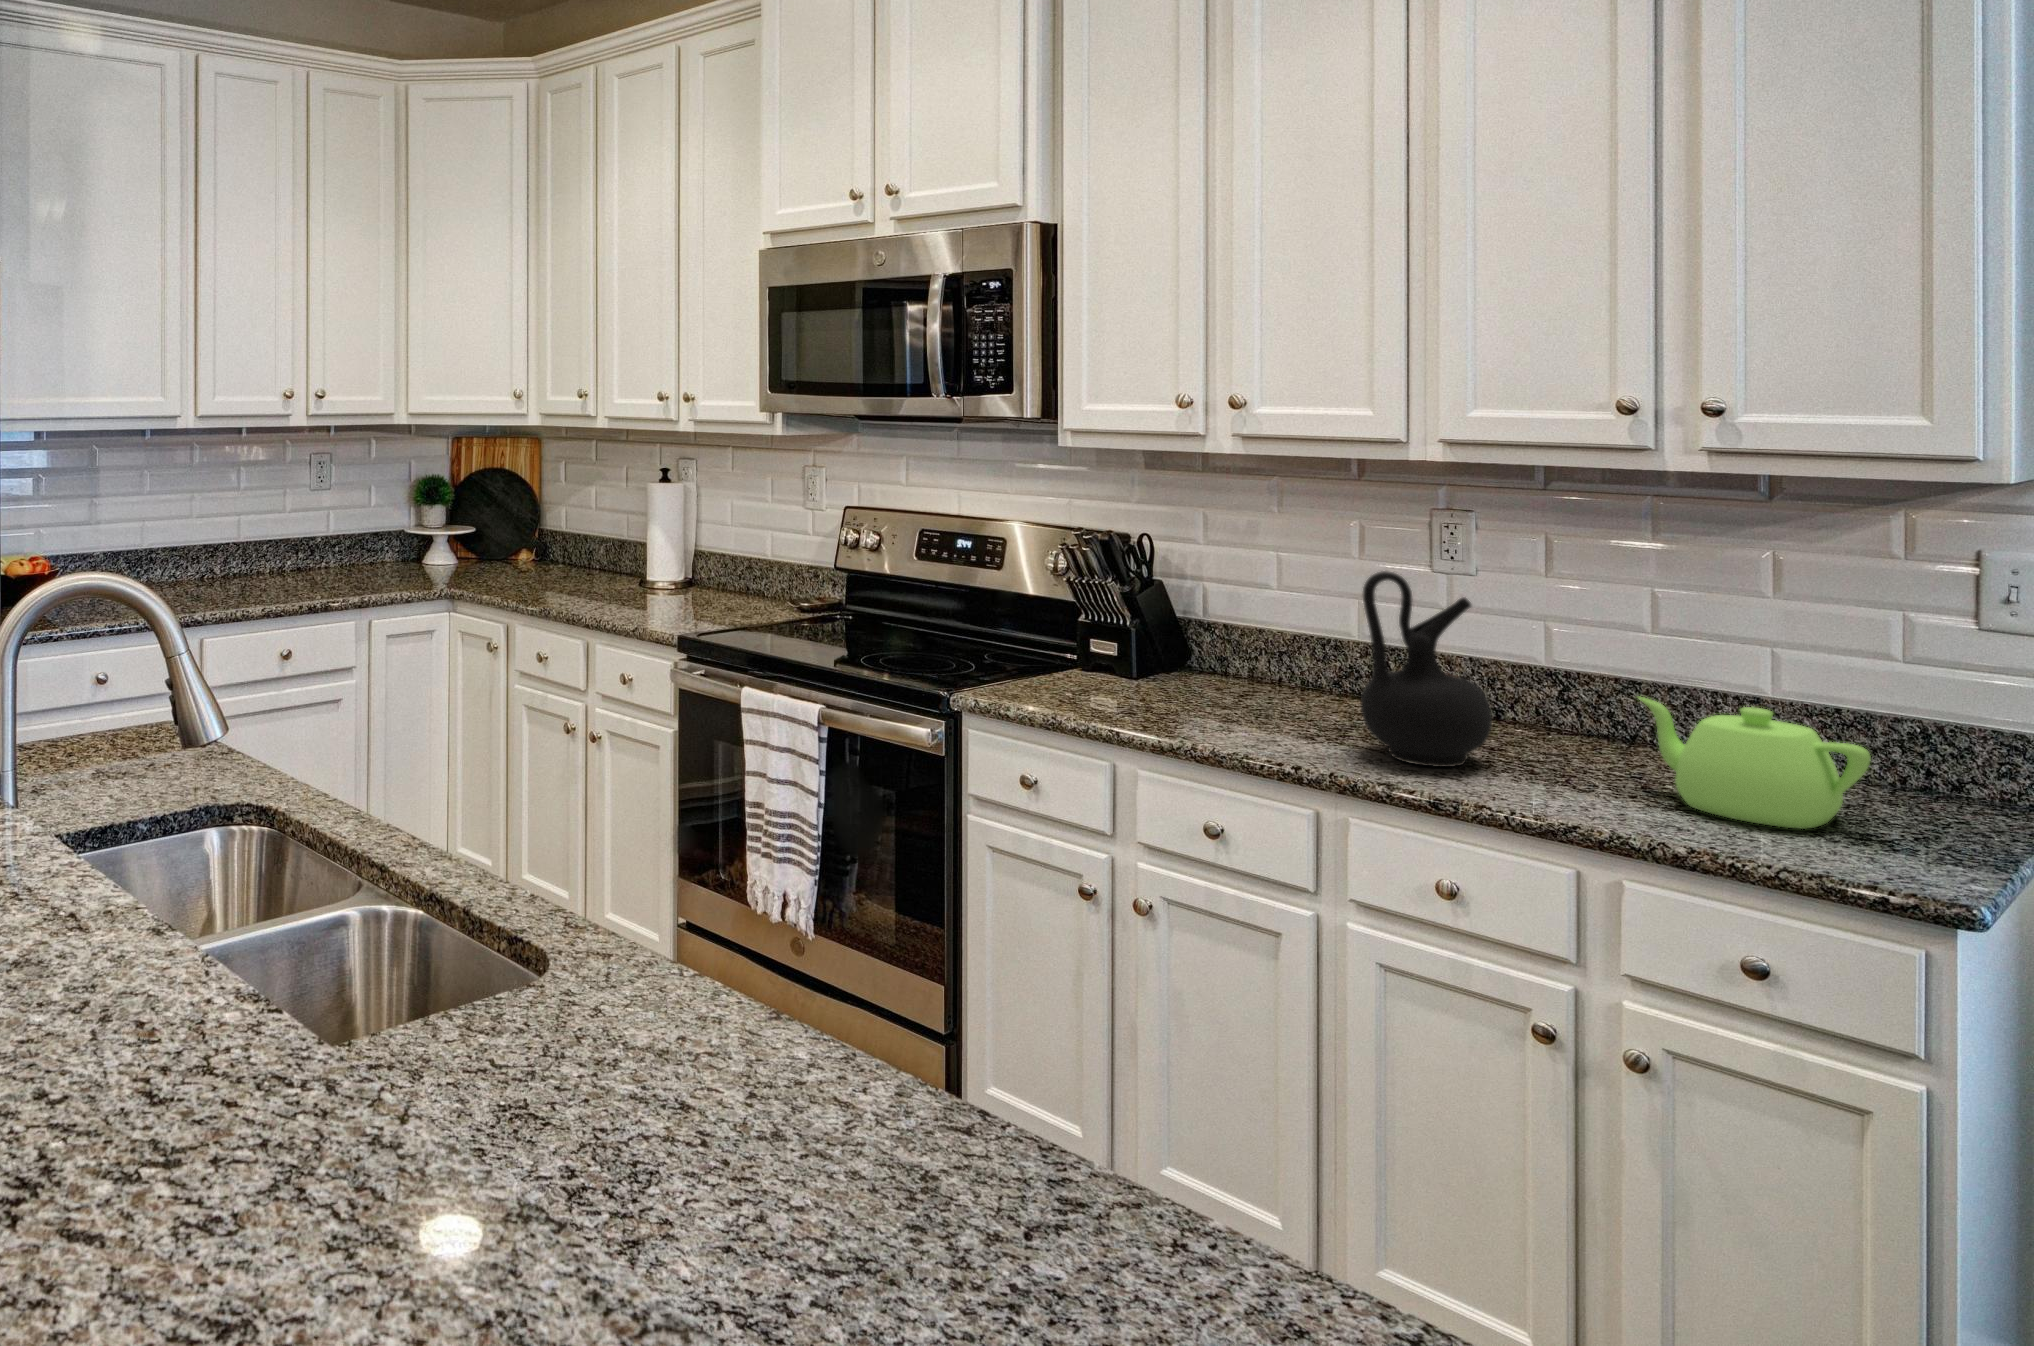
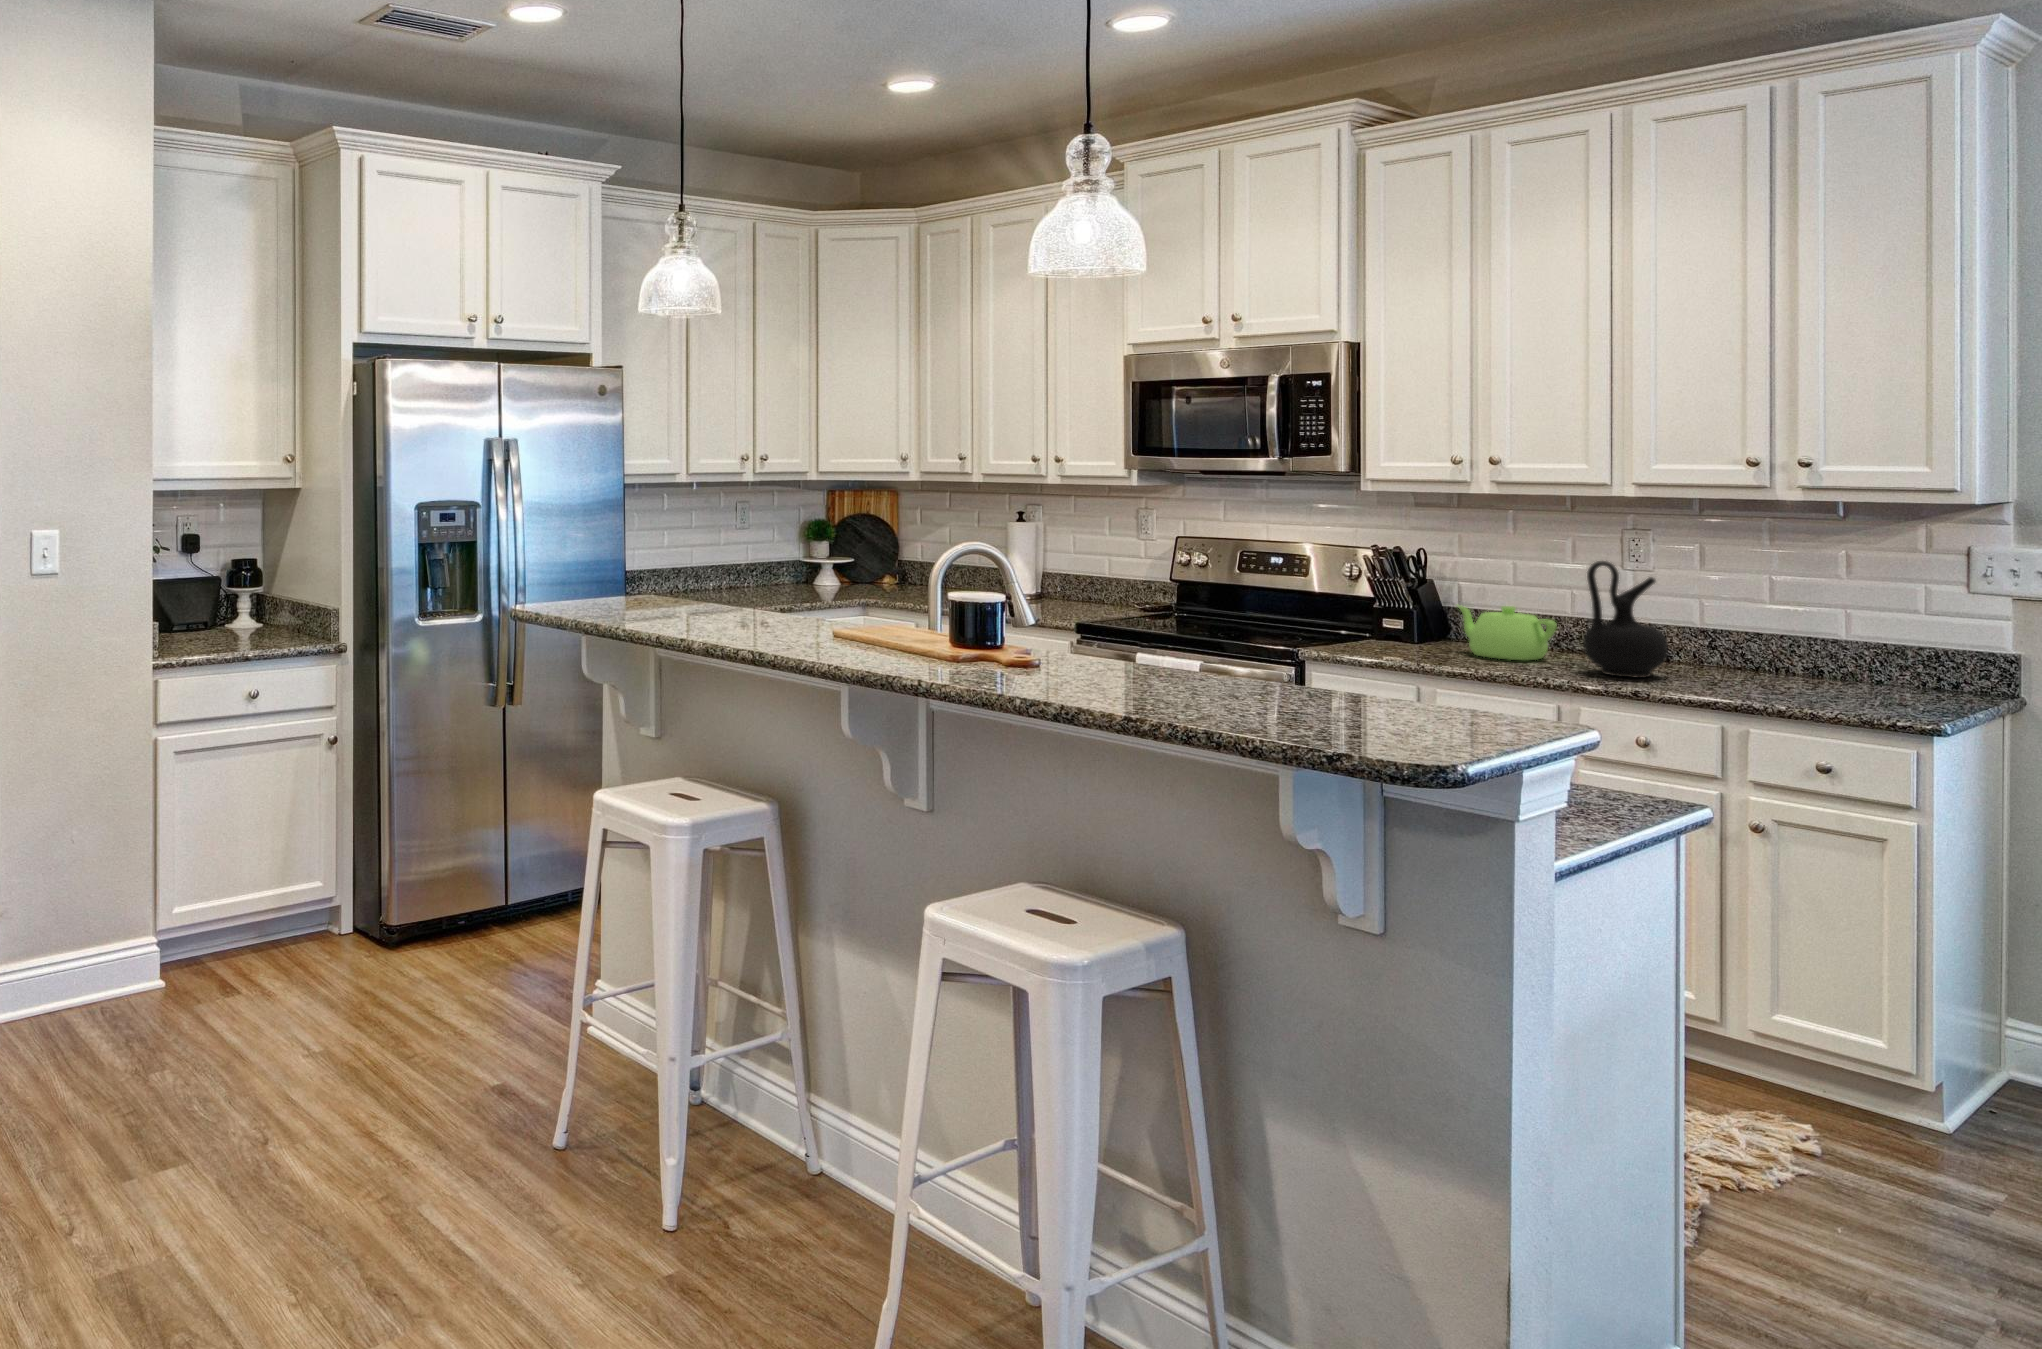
teapot: present [1638,697,1871,829] -> present [1458,605,1557,660]

